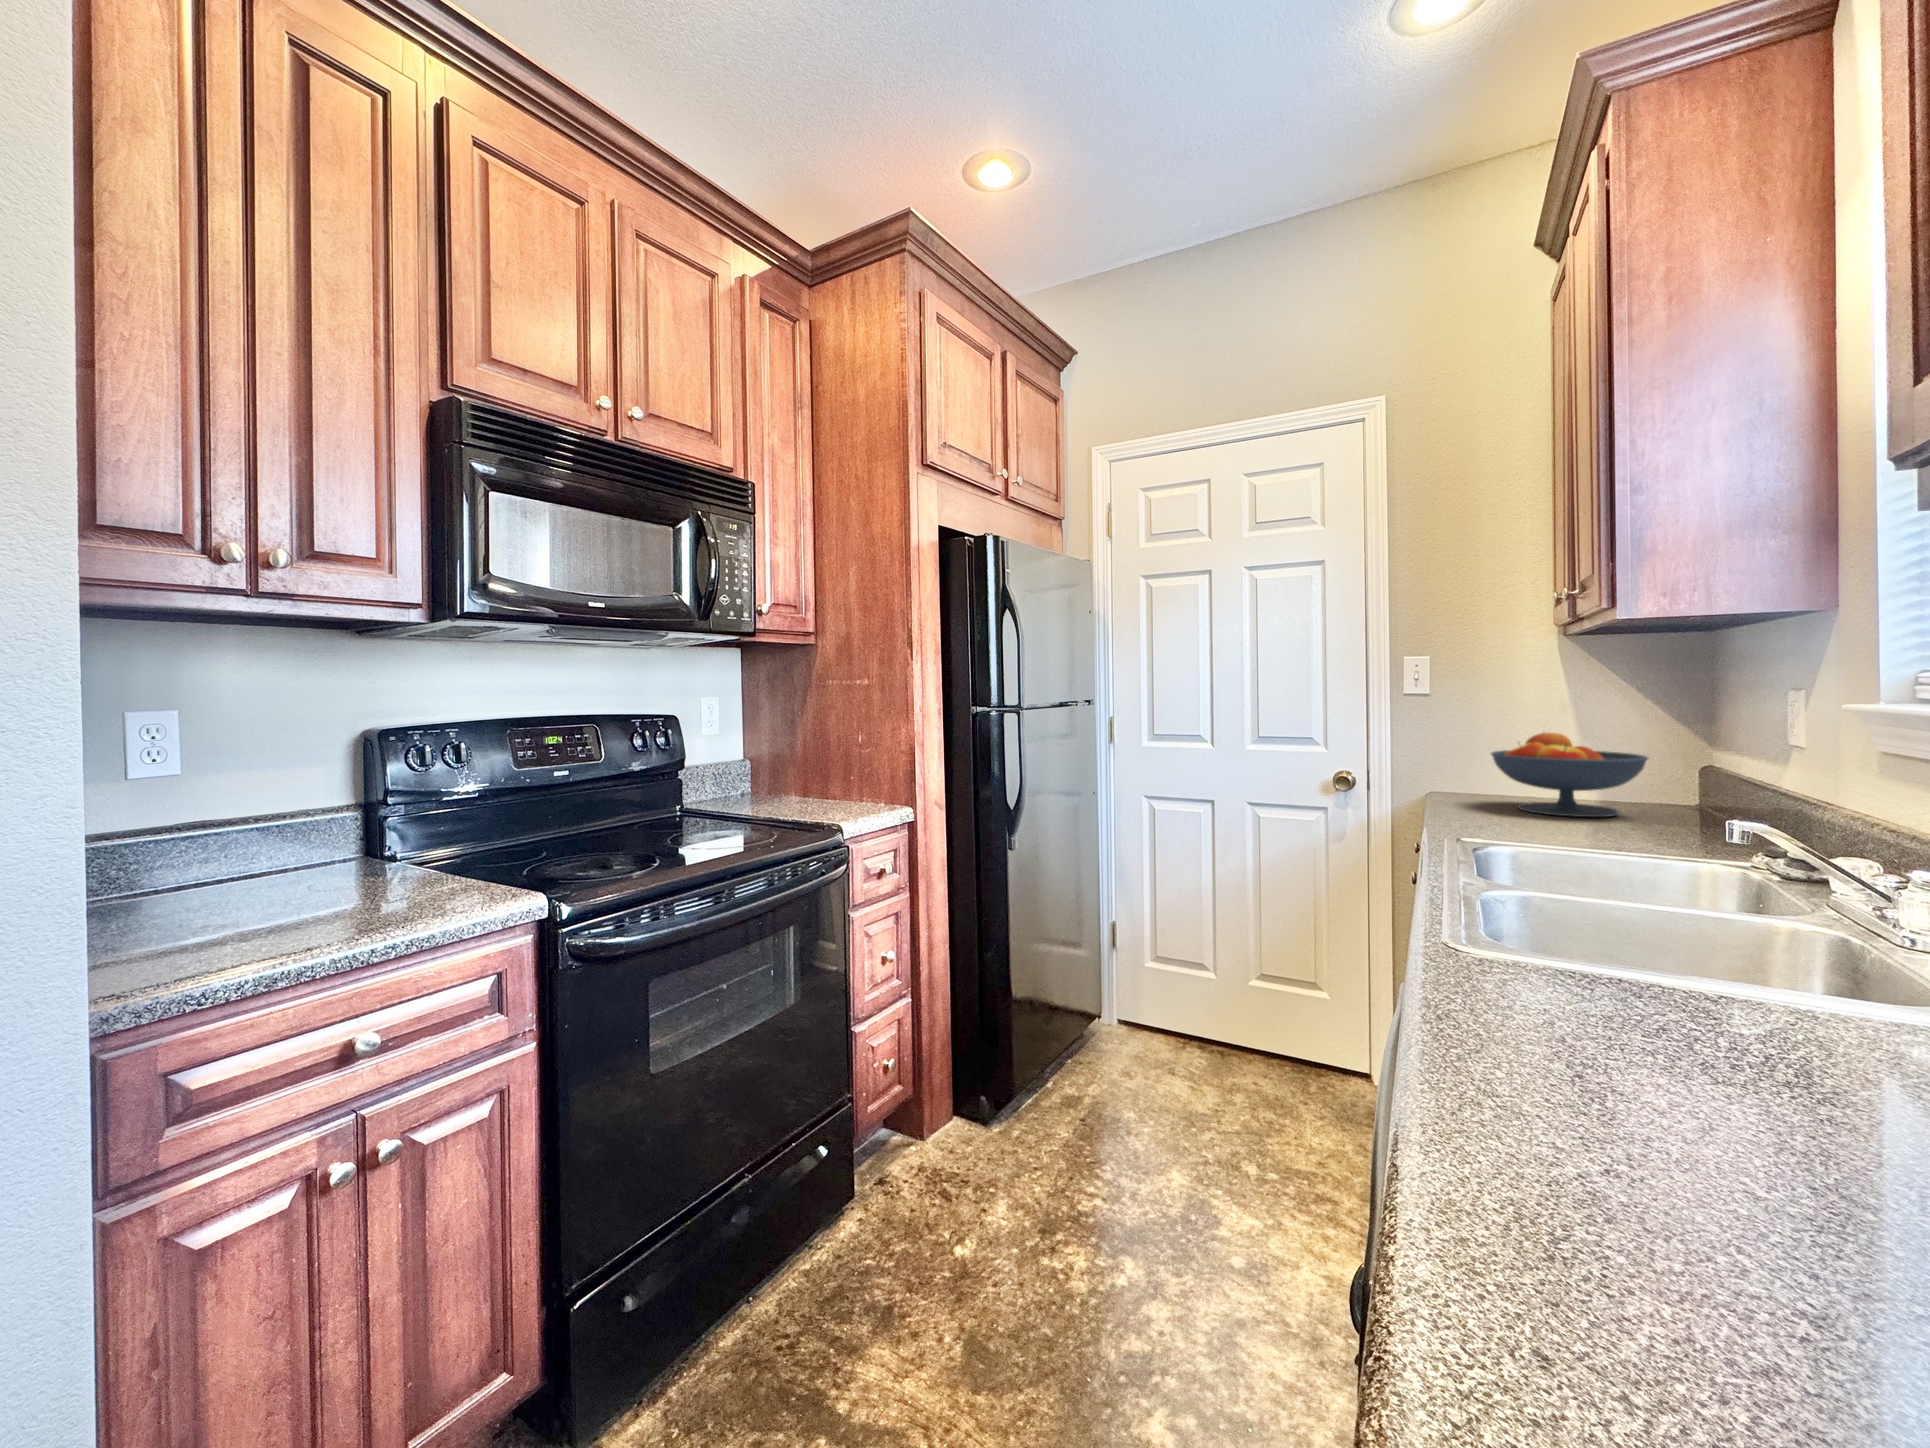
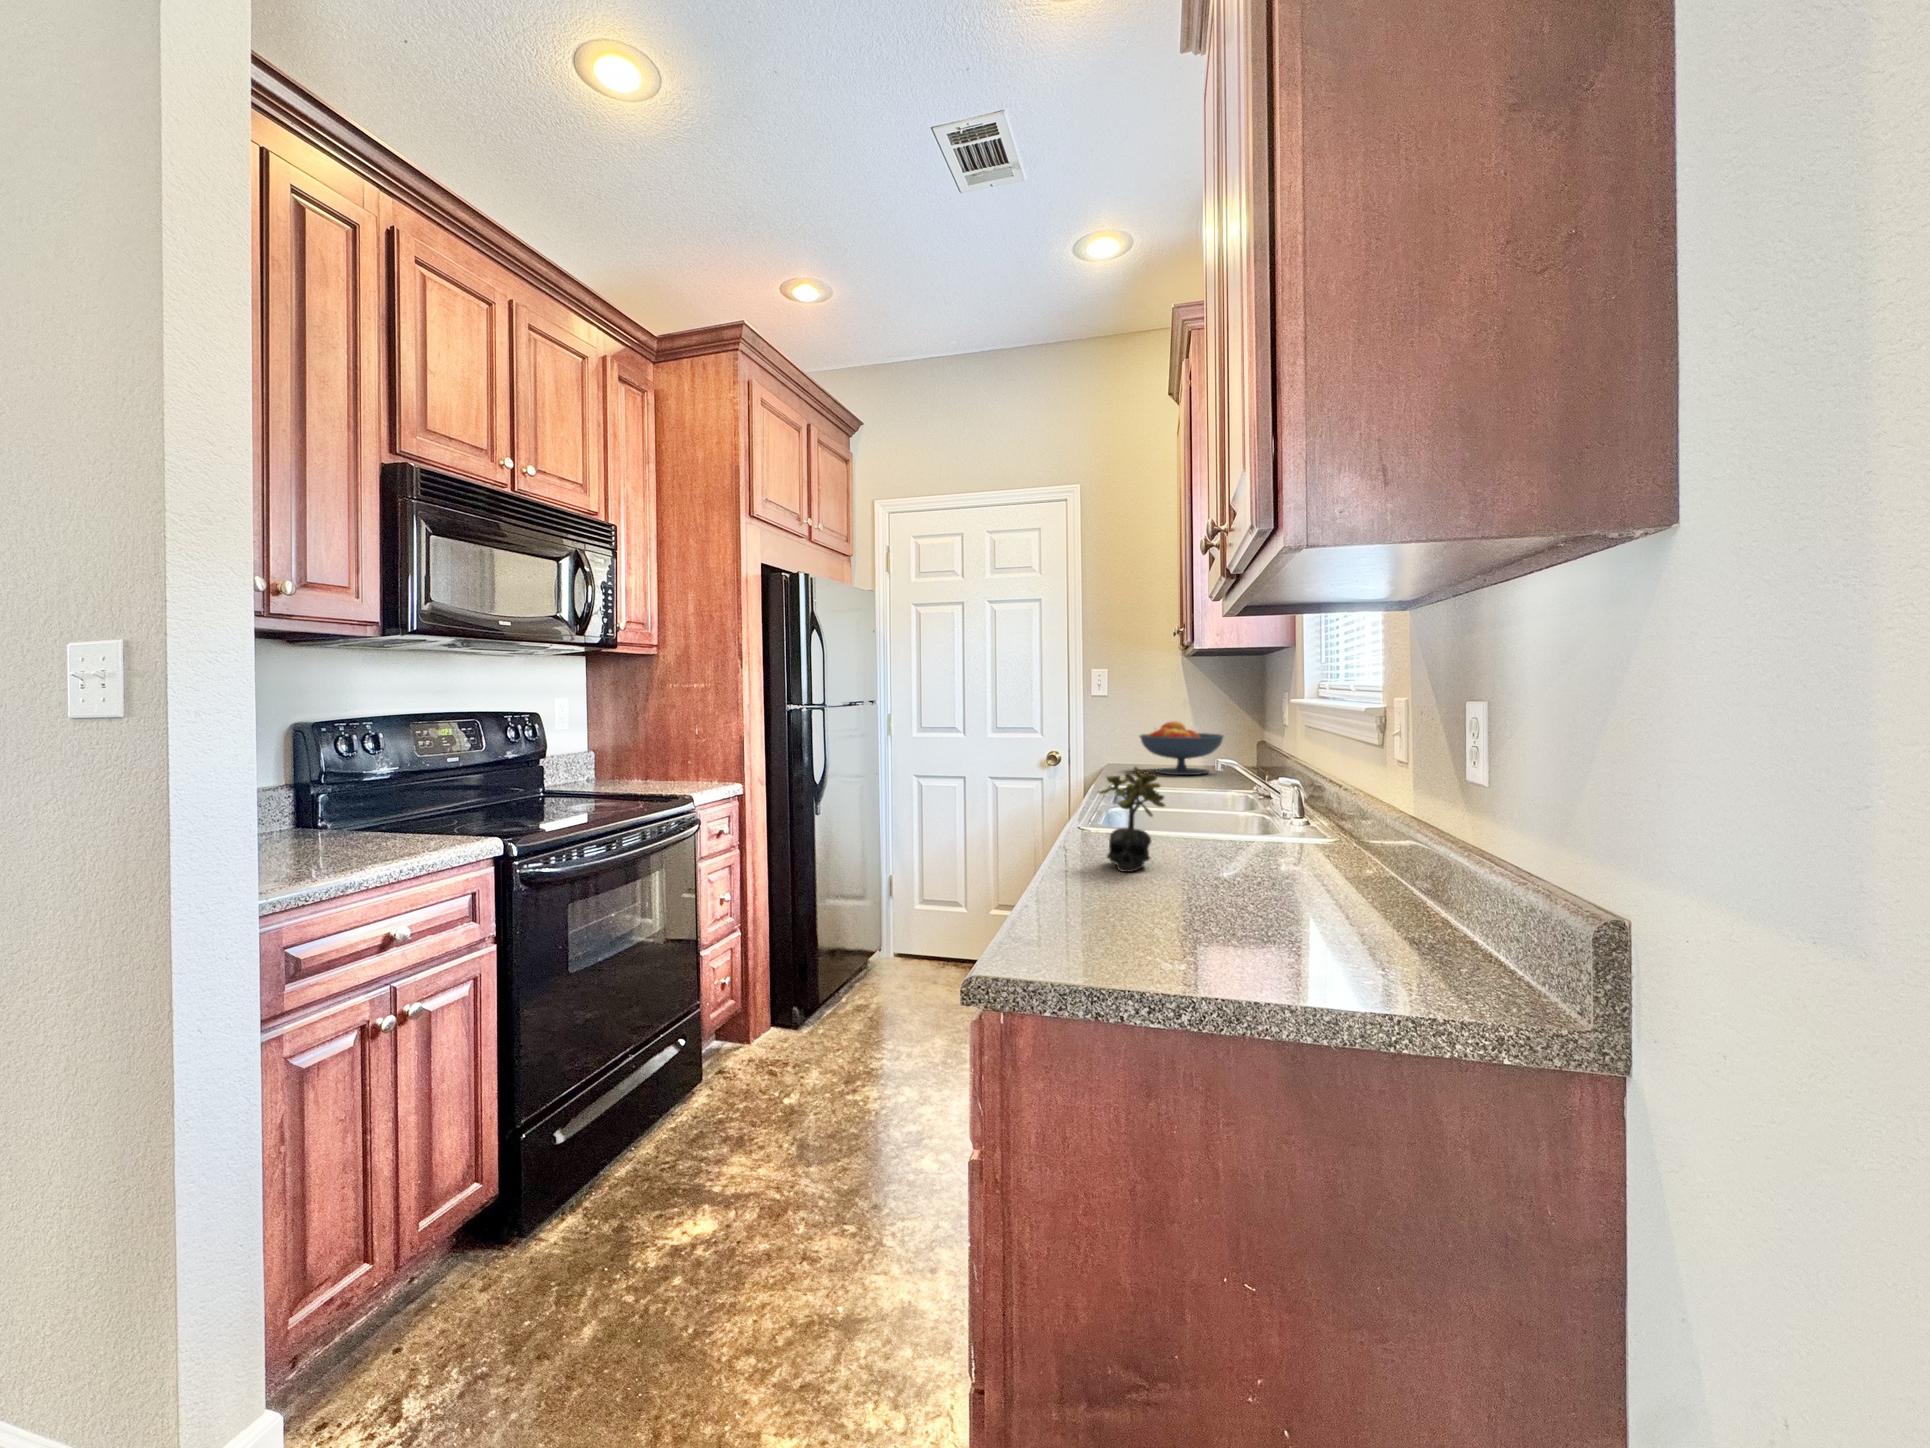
succulent plant: none [1538,872,1758,1142] -> present [1098,767,1165,872]

